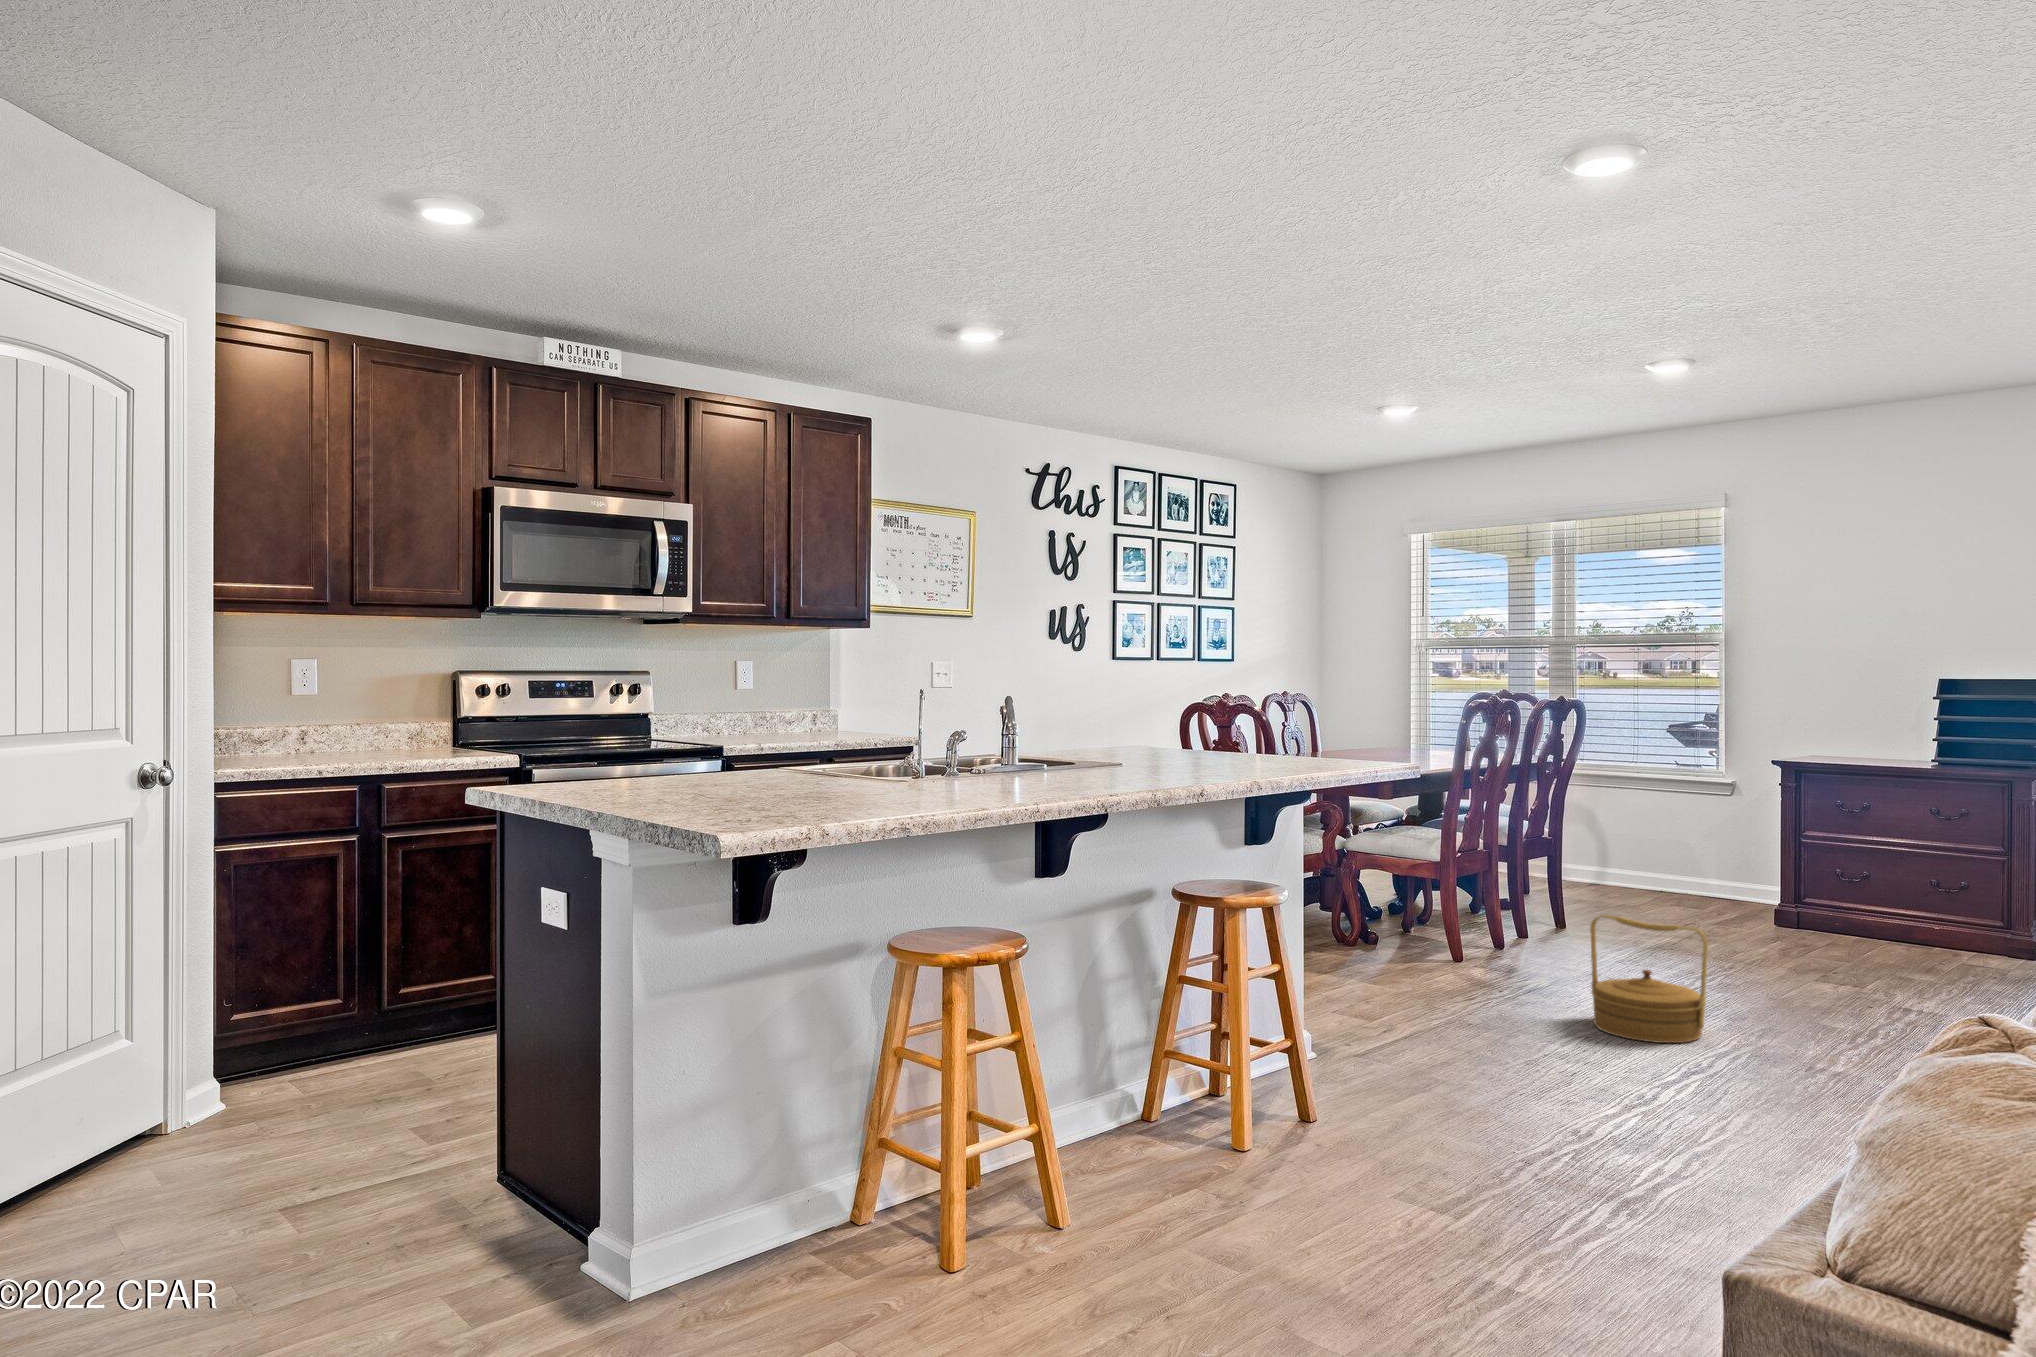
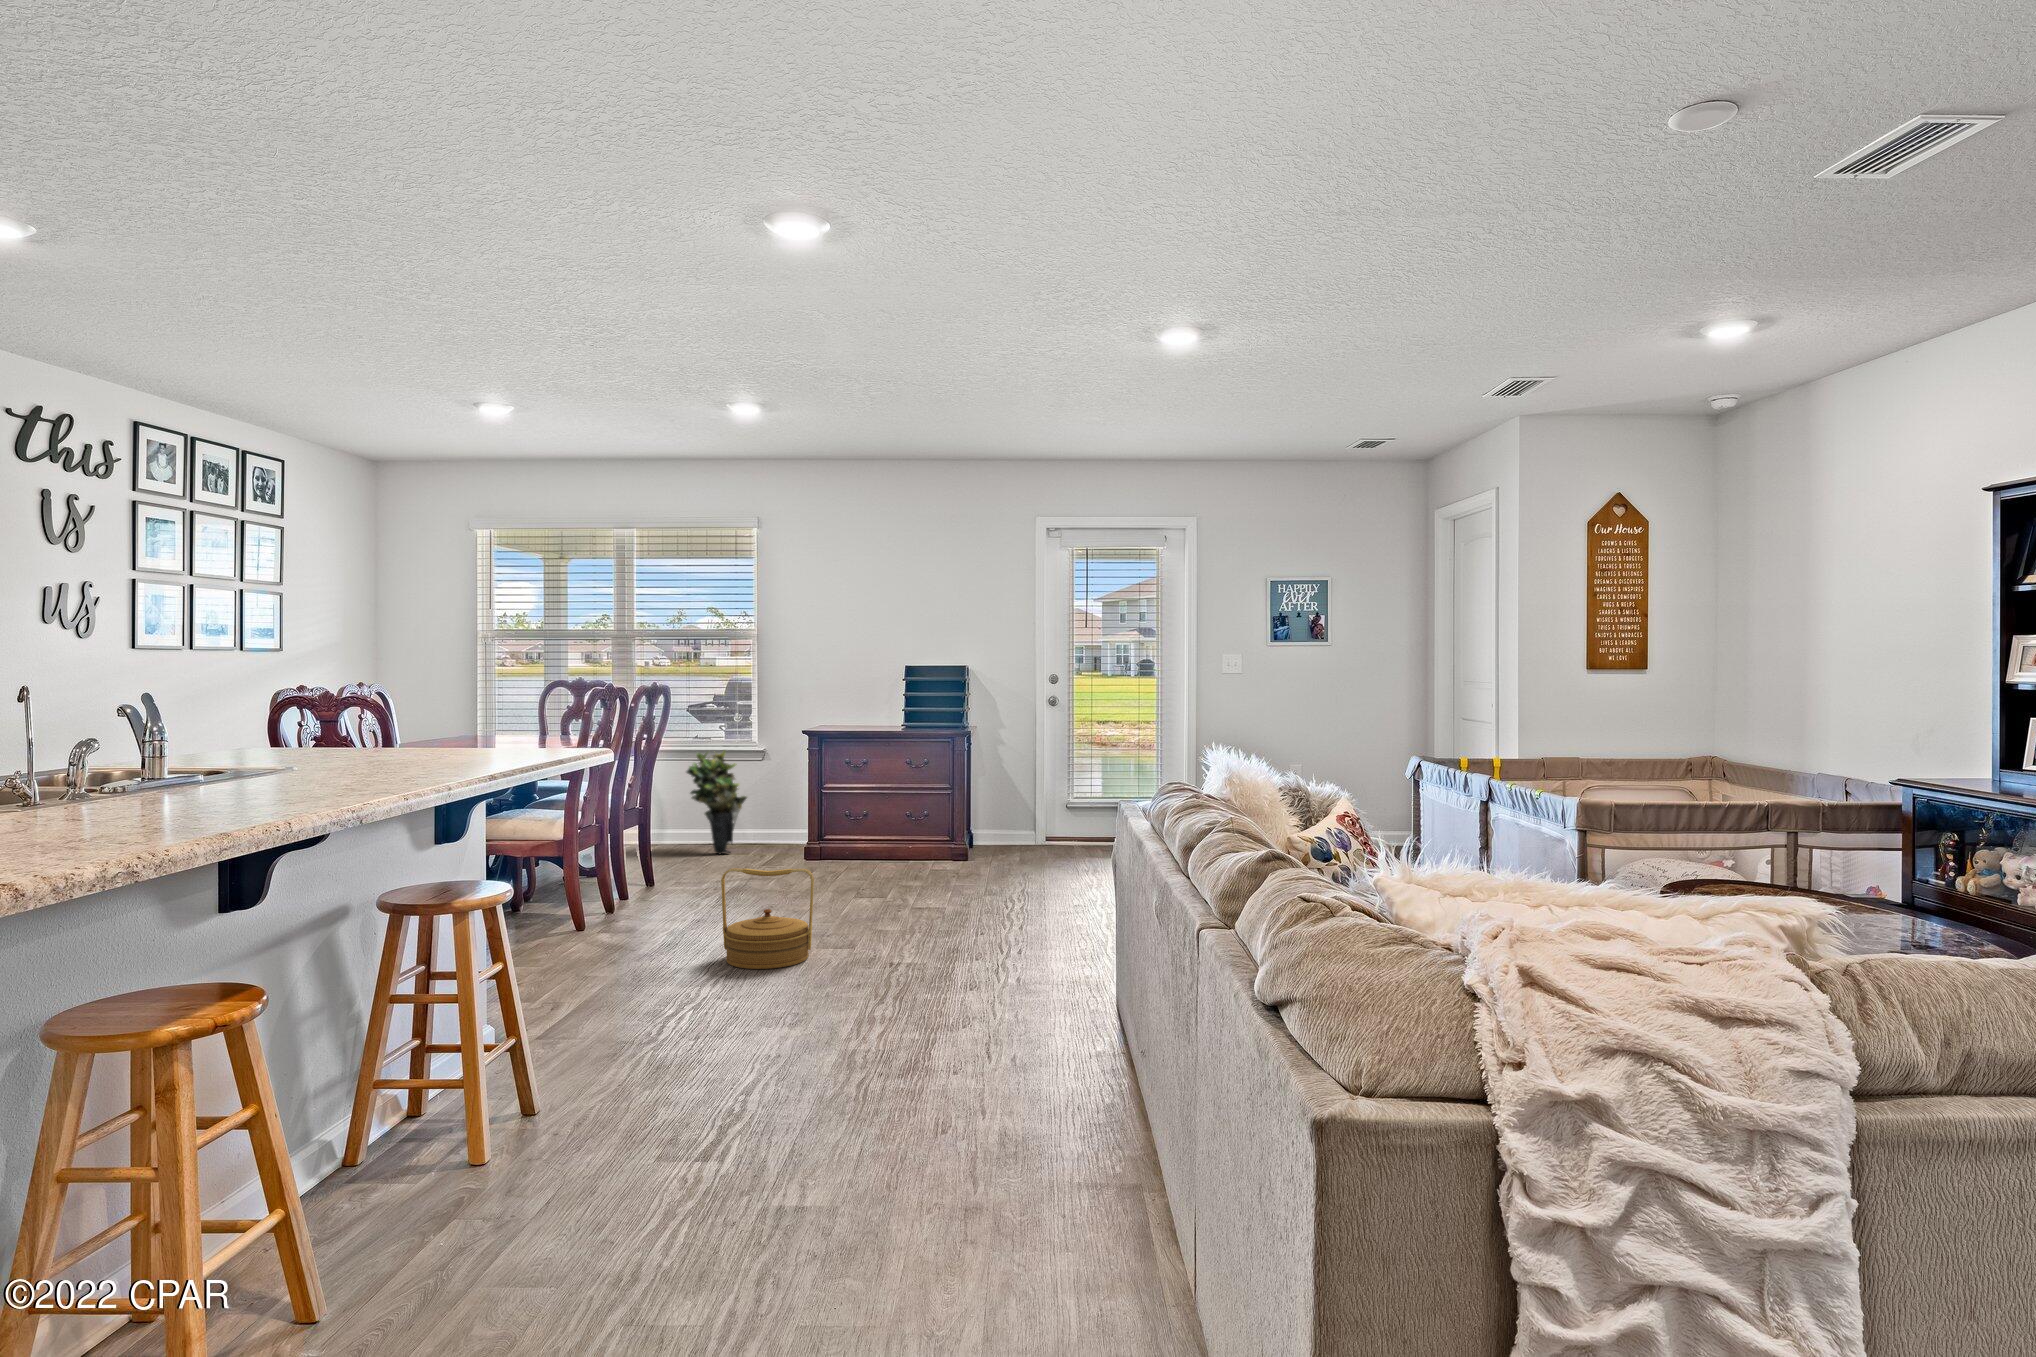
potted plant: none [1624,777,1705,904] -> present [686,751,747,854]

